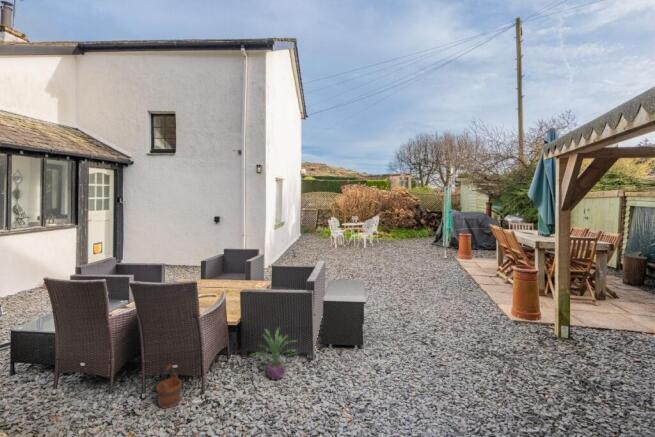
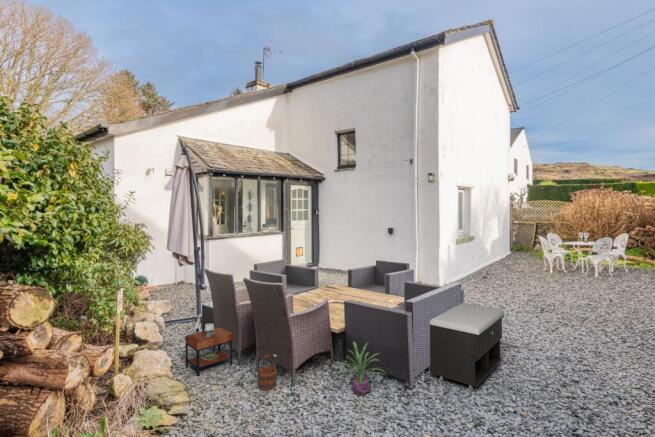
side table: none [17,346,97,422] -> present [185,323,232,376]

